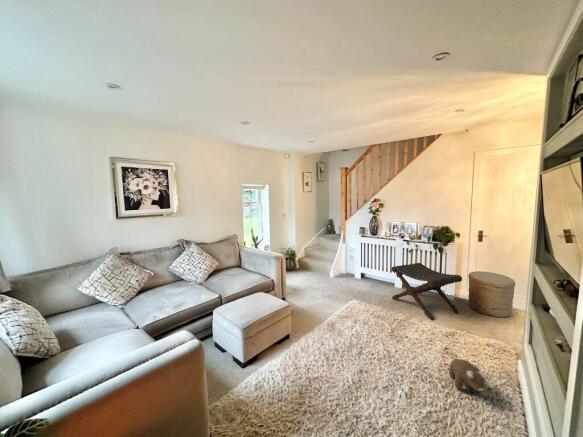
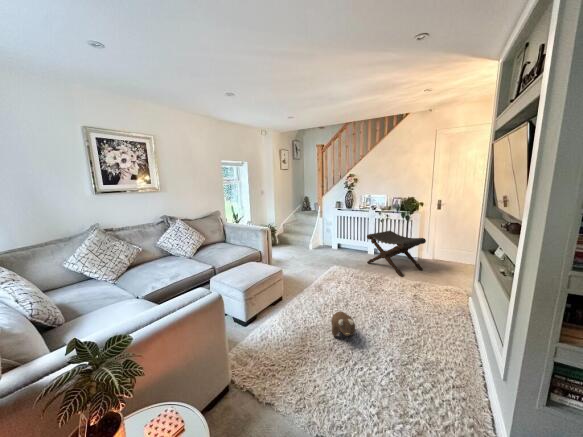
woven basket: present [468,271,515,317] -> none [430,235,466,271]
plush toy: present [449,359,488,393] -> present [331,312,355,336]

